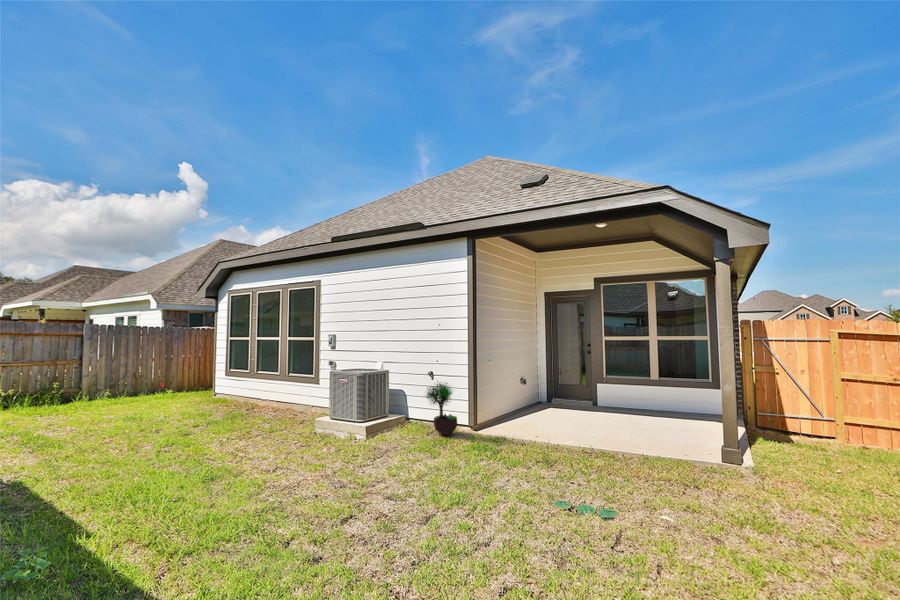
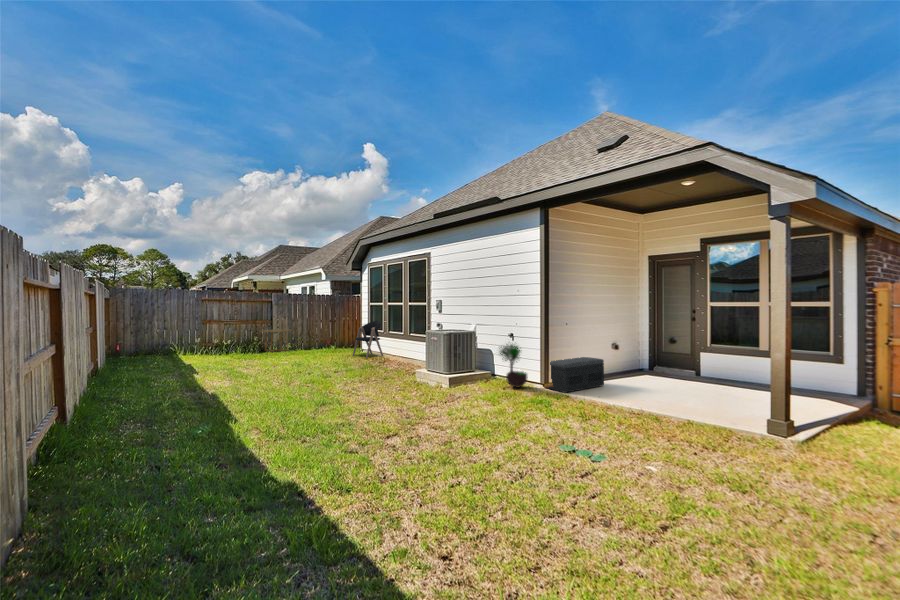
chair: none [204,359,248,407] -> present [353,321,383,358]
round table: none [47,372,107,406] -> present [261,329,291,352]
storage bench: none [478,393,528,436] -> present [549,357,604,393]

